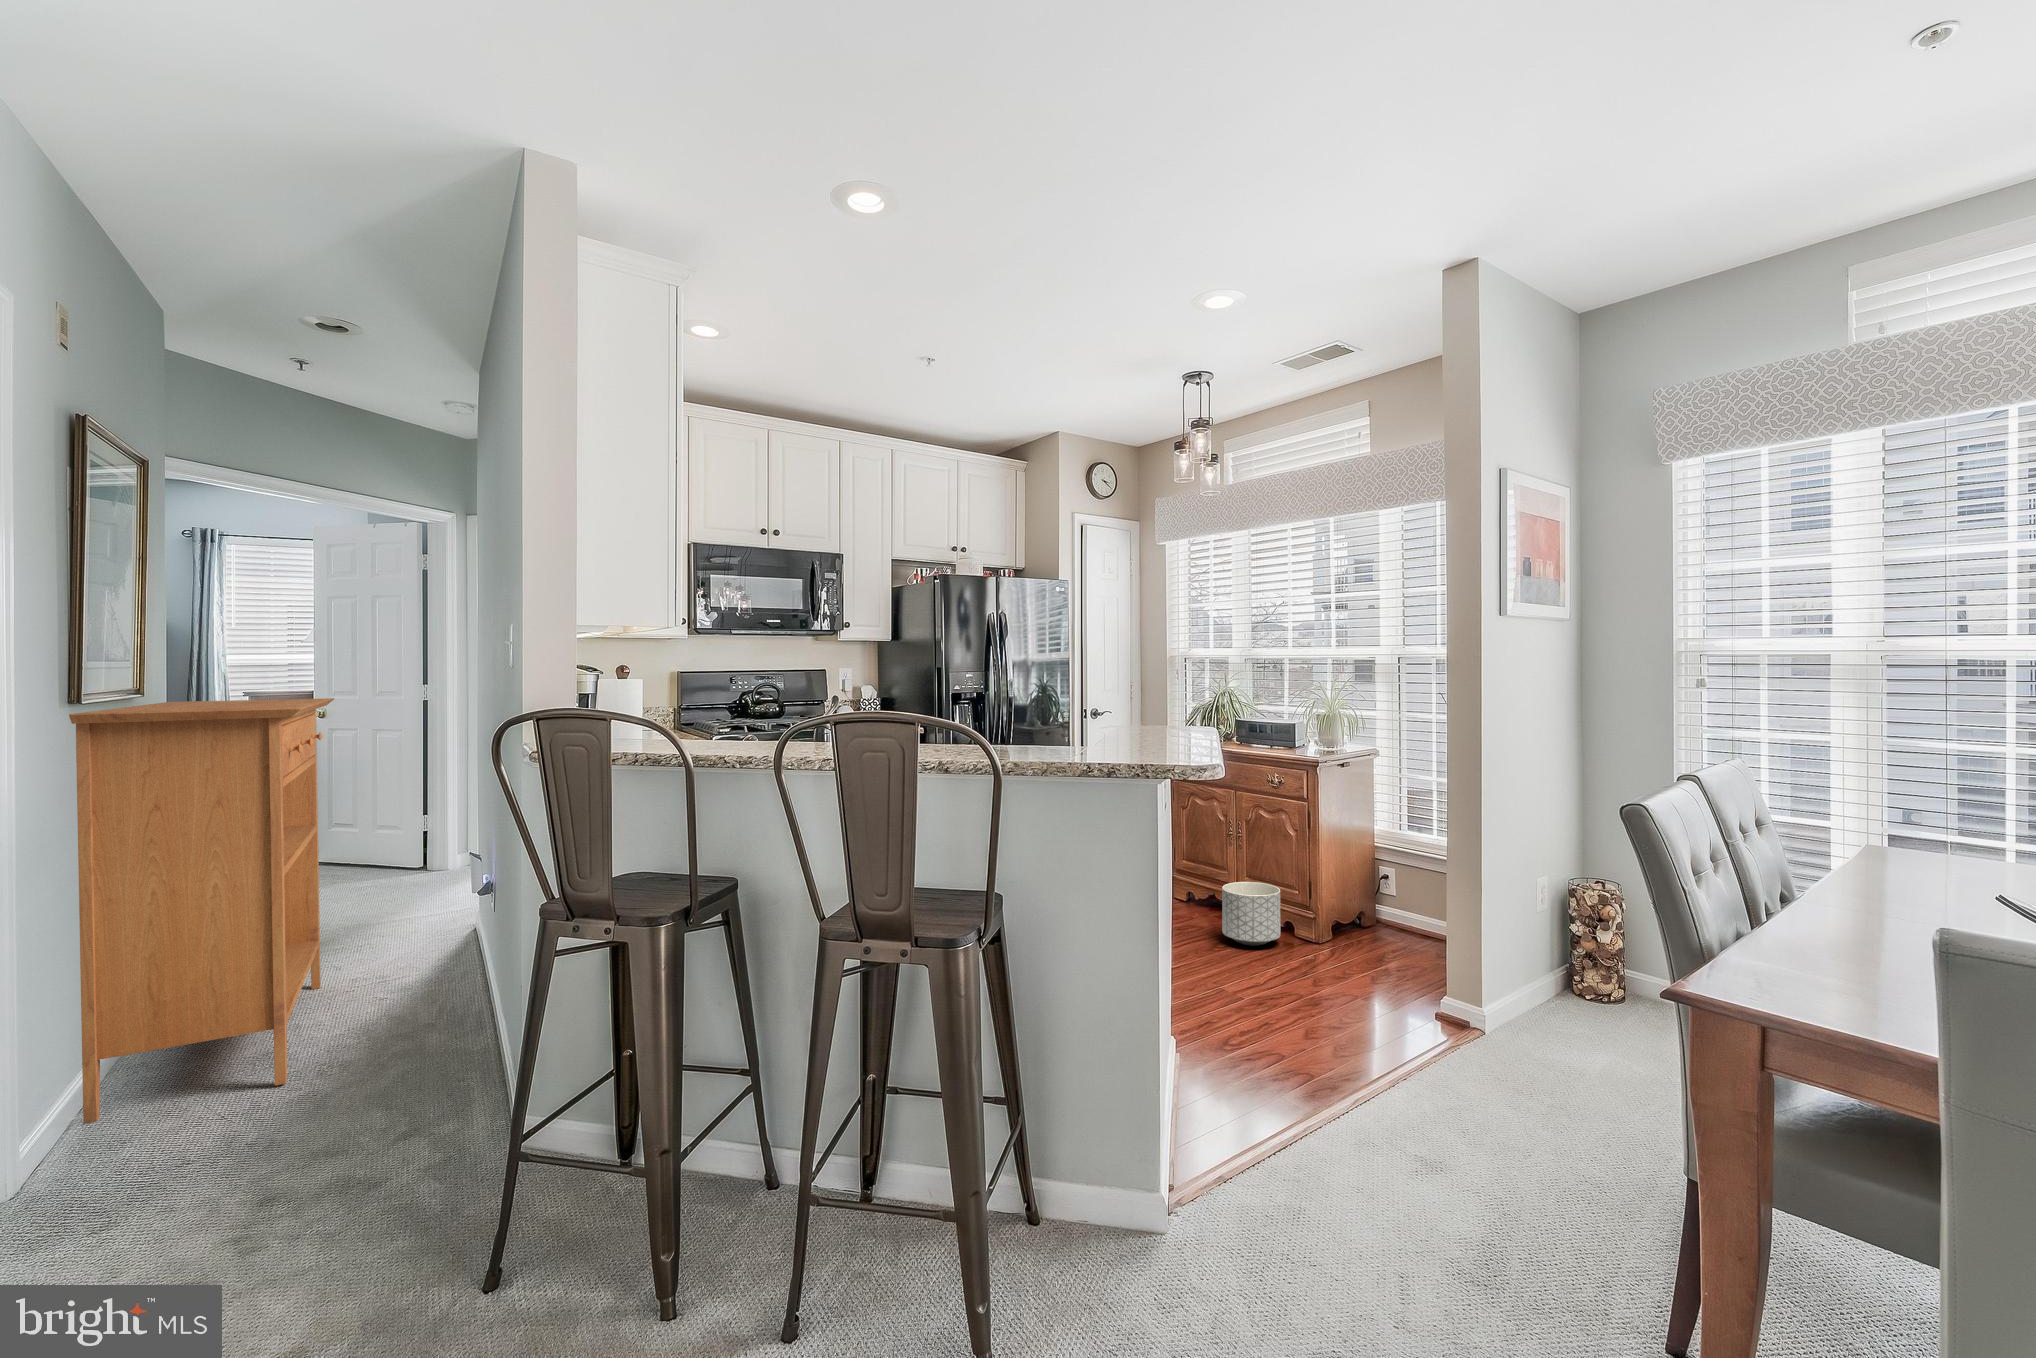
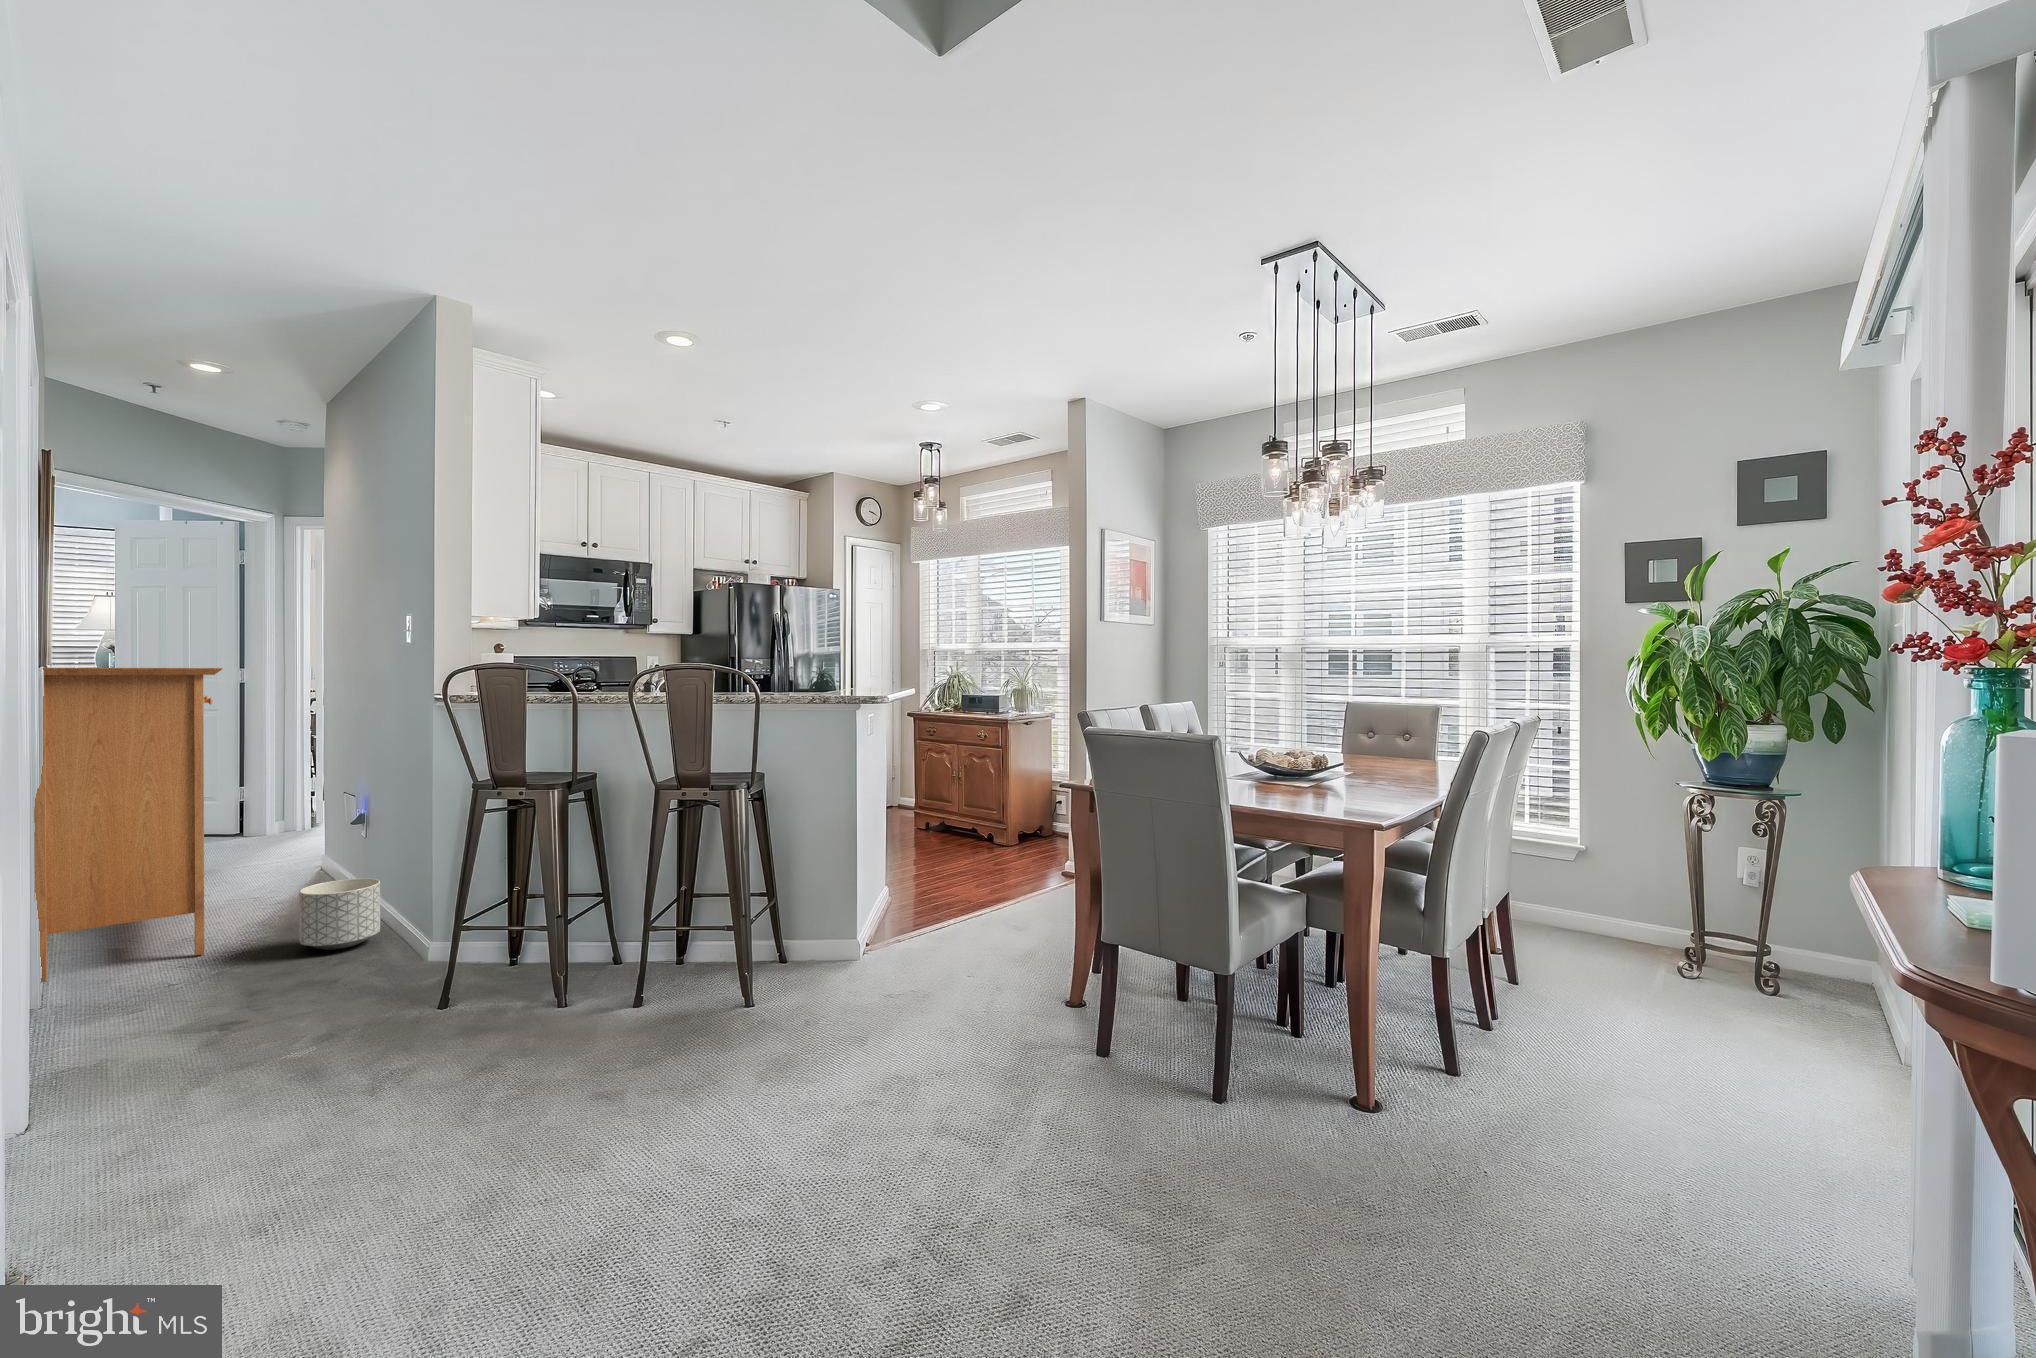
planter: present [1222,882,1281,946] -> present [299,878,380,950]

